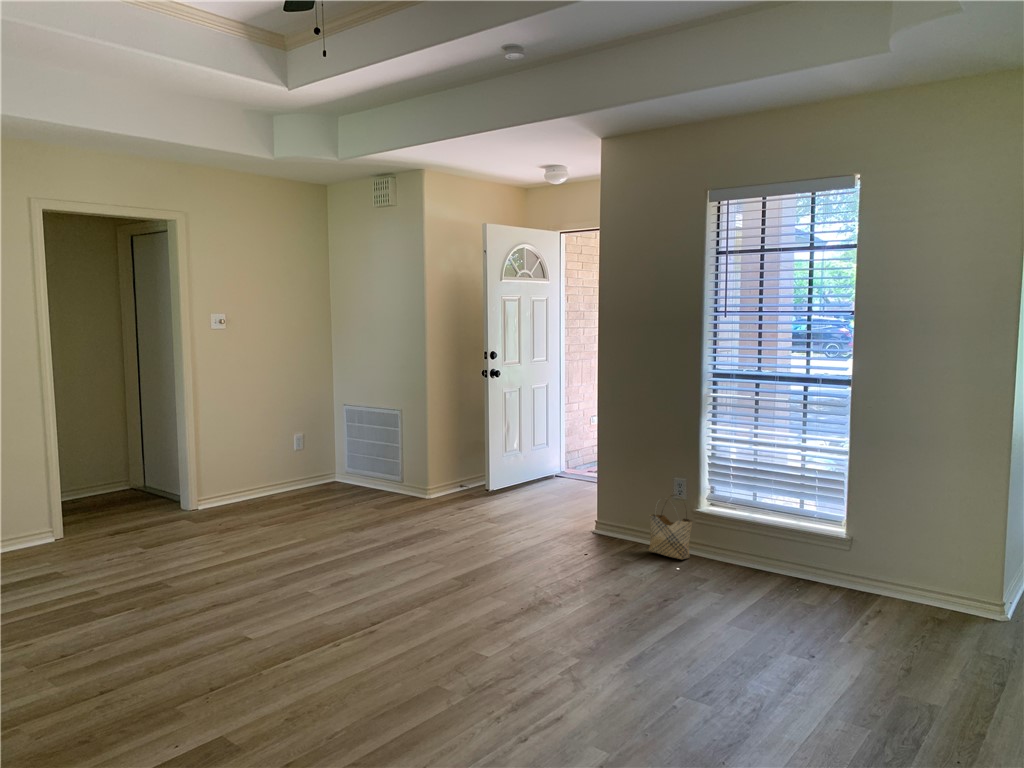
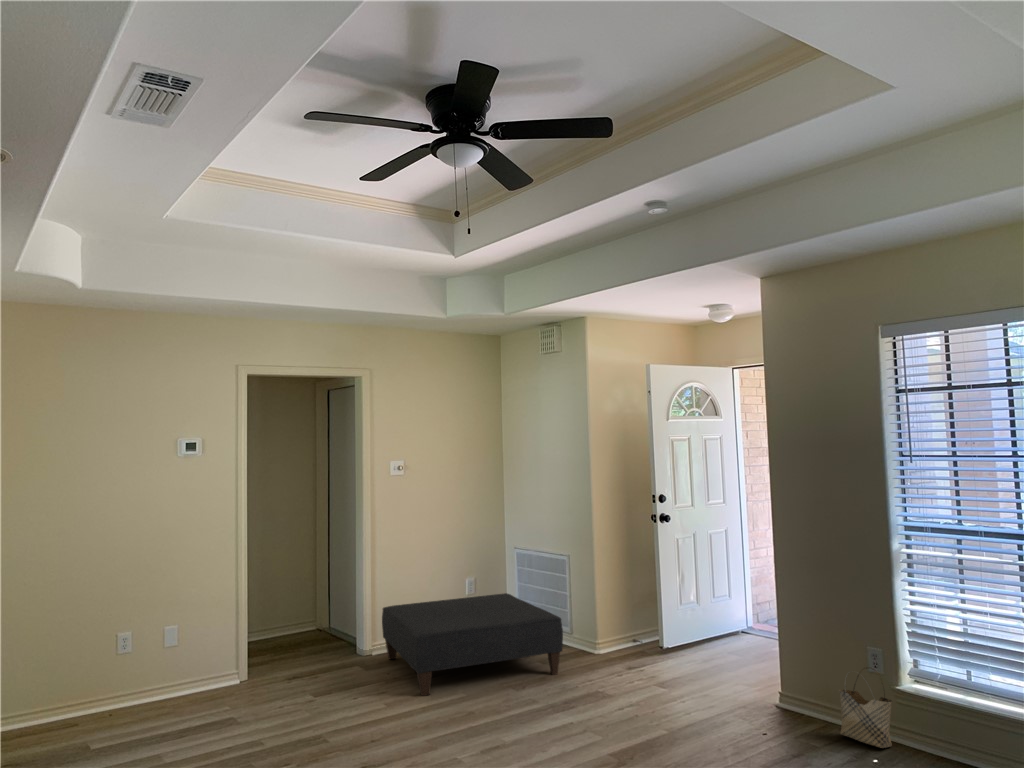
ottoman: none [208,447,399,546] -> present [382,593,563,696]

